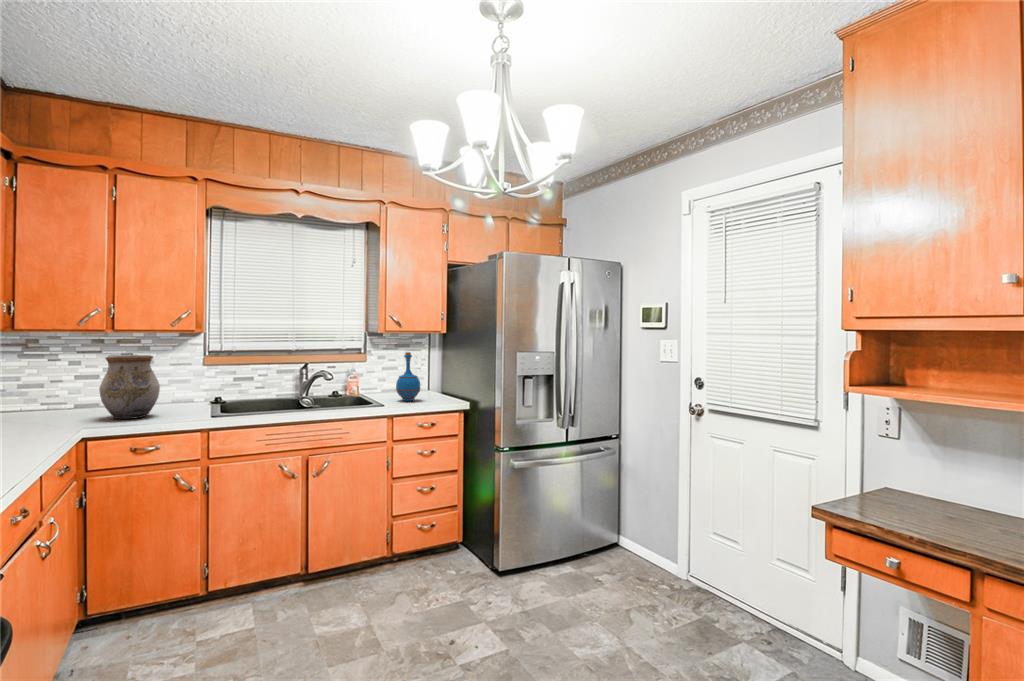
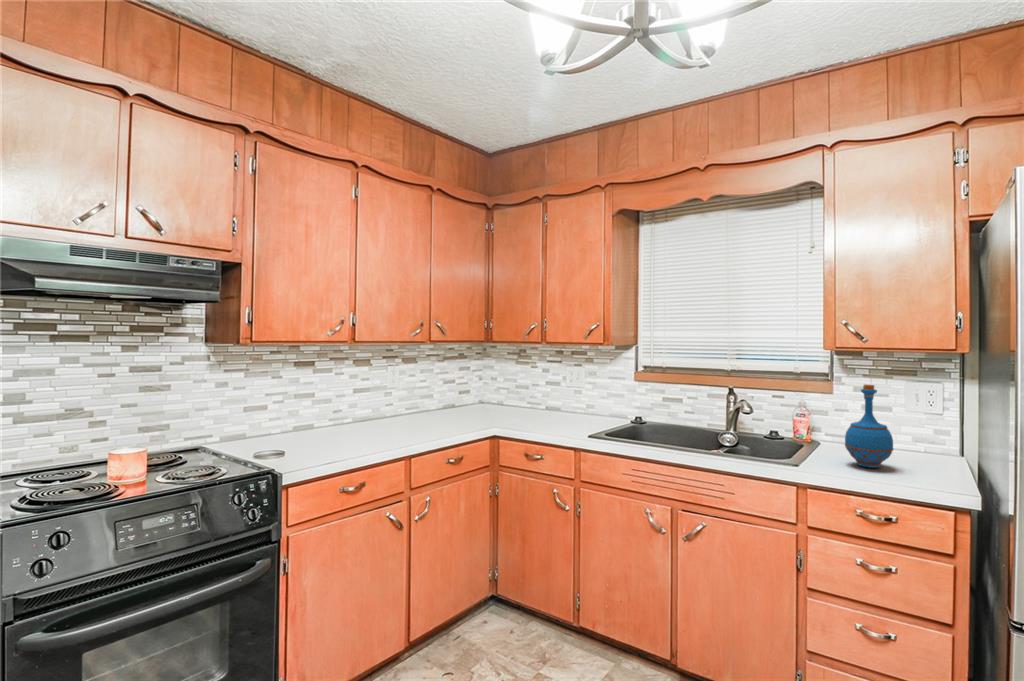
vase: present [99,355,160,419] -> none [524,367,570,426]

